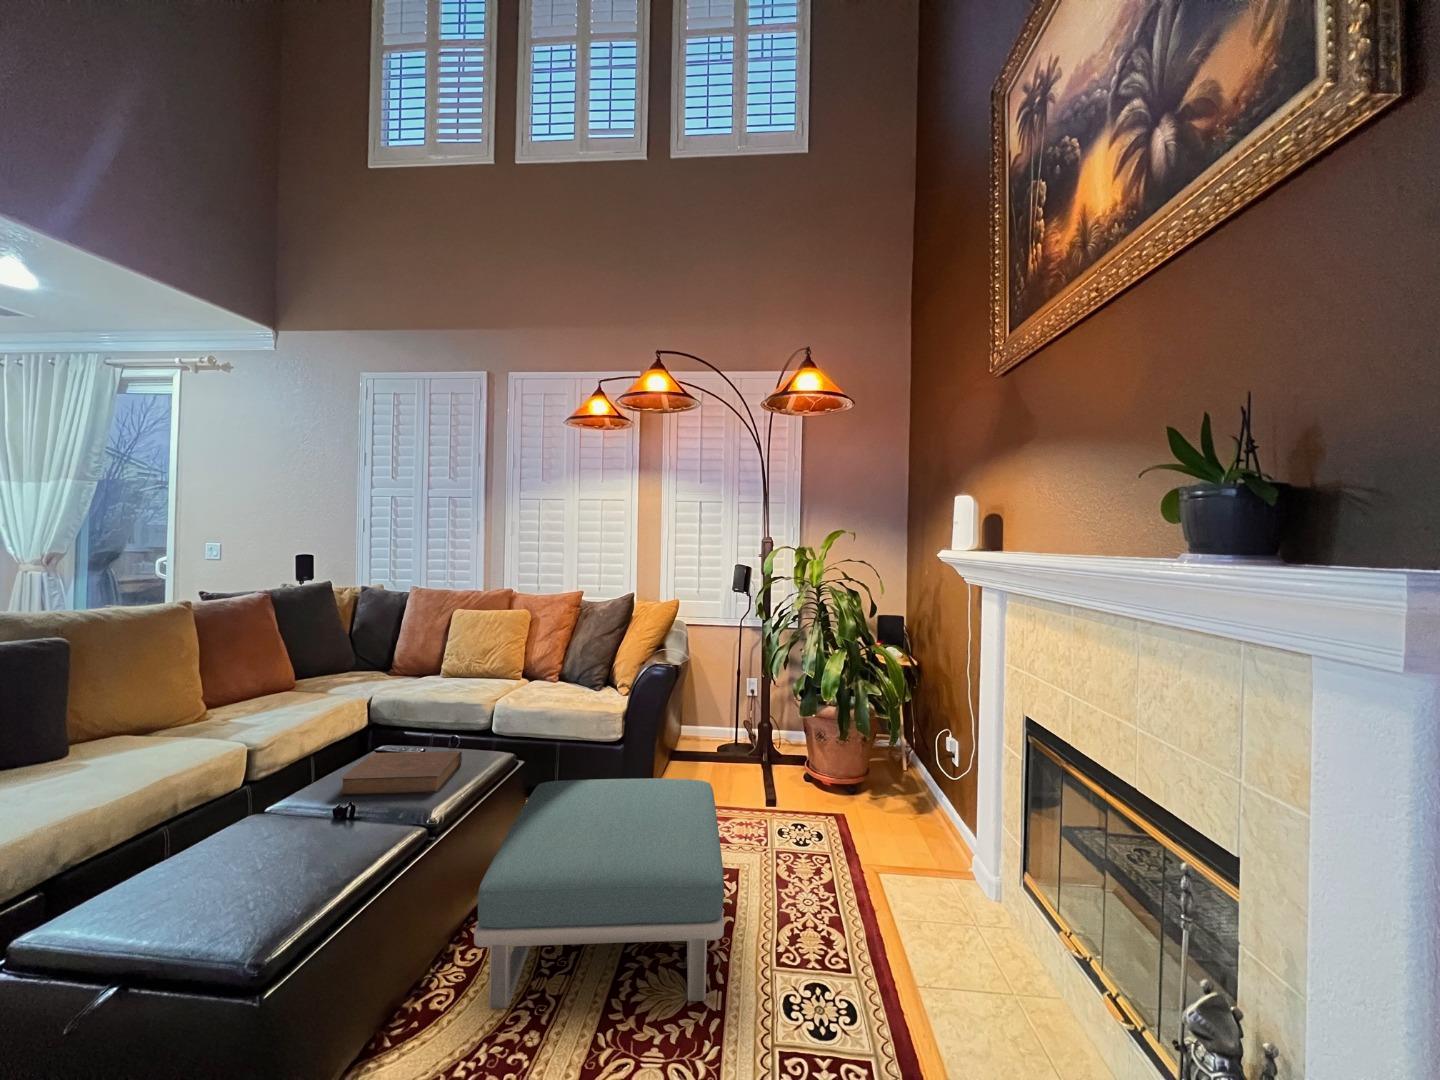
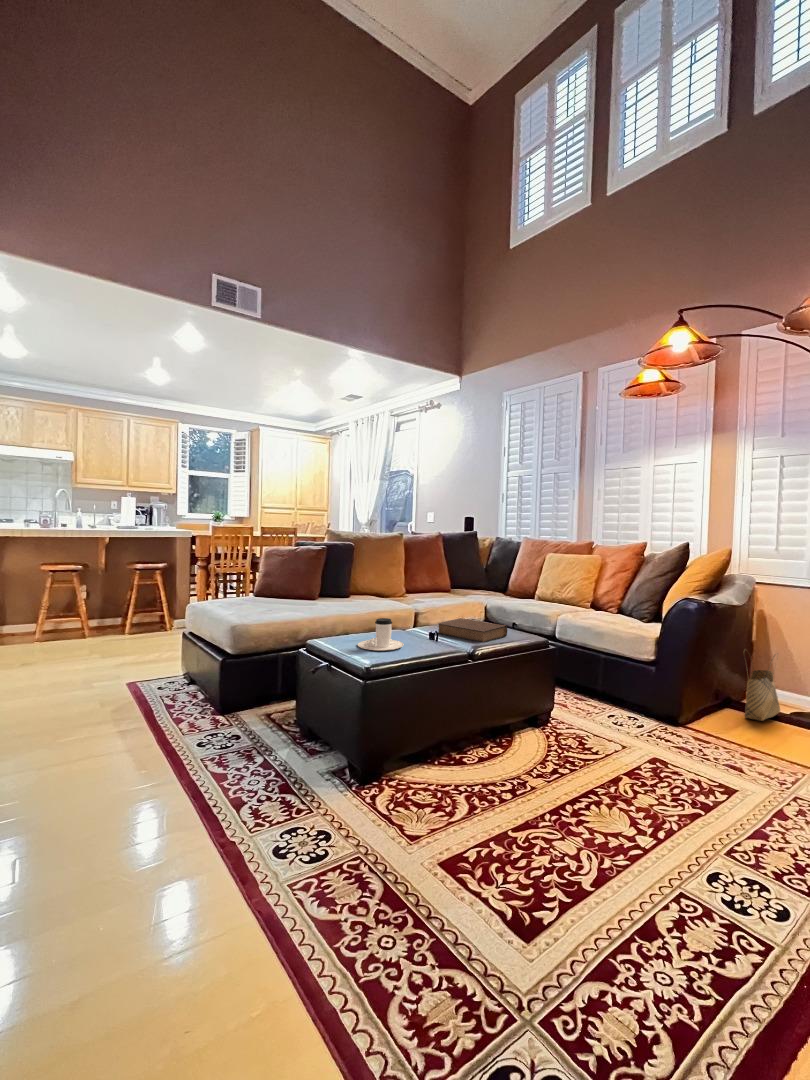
woven basket: none [684,700,712,770] -> present [744,649,780,721]
footstool: present [474,778,724,1009] -> none [484,665,712,838]
coffee cup: none [182,818,302,905] -> present [358,618,404,651]

